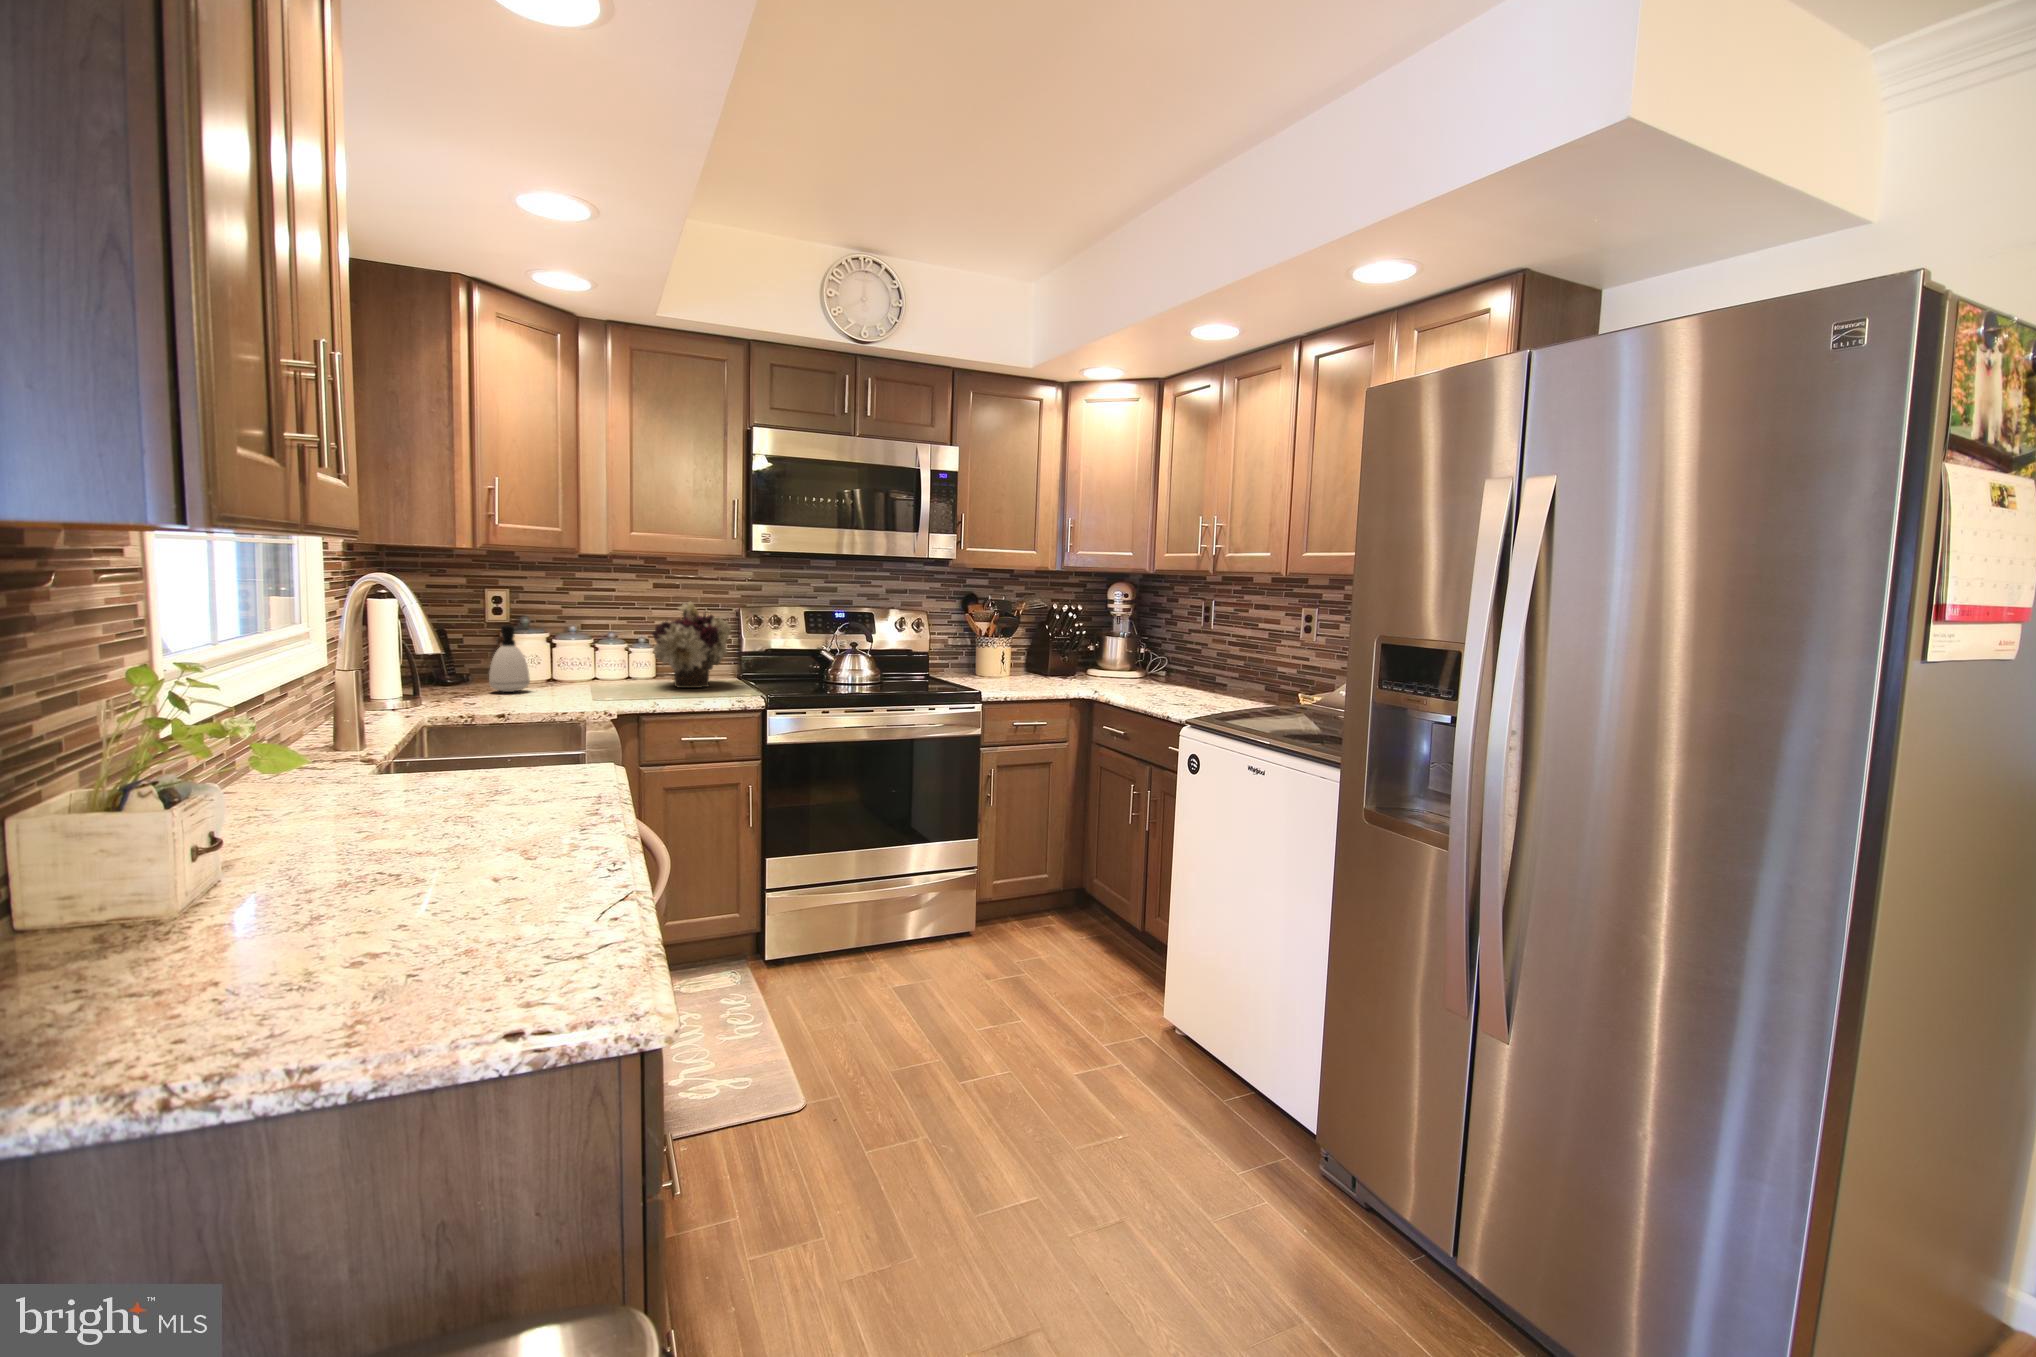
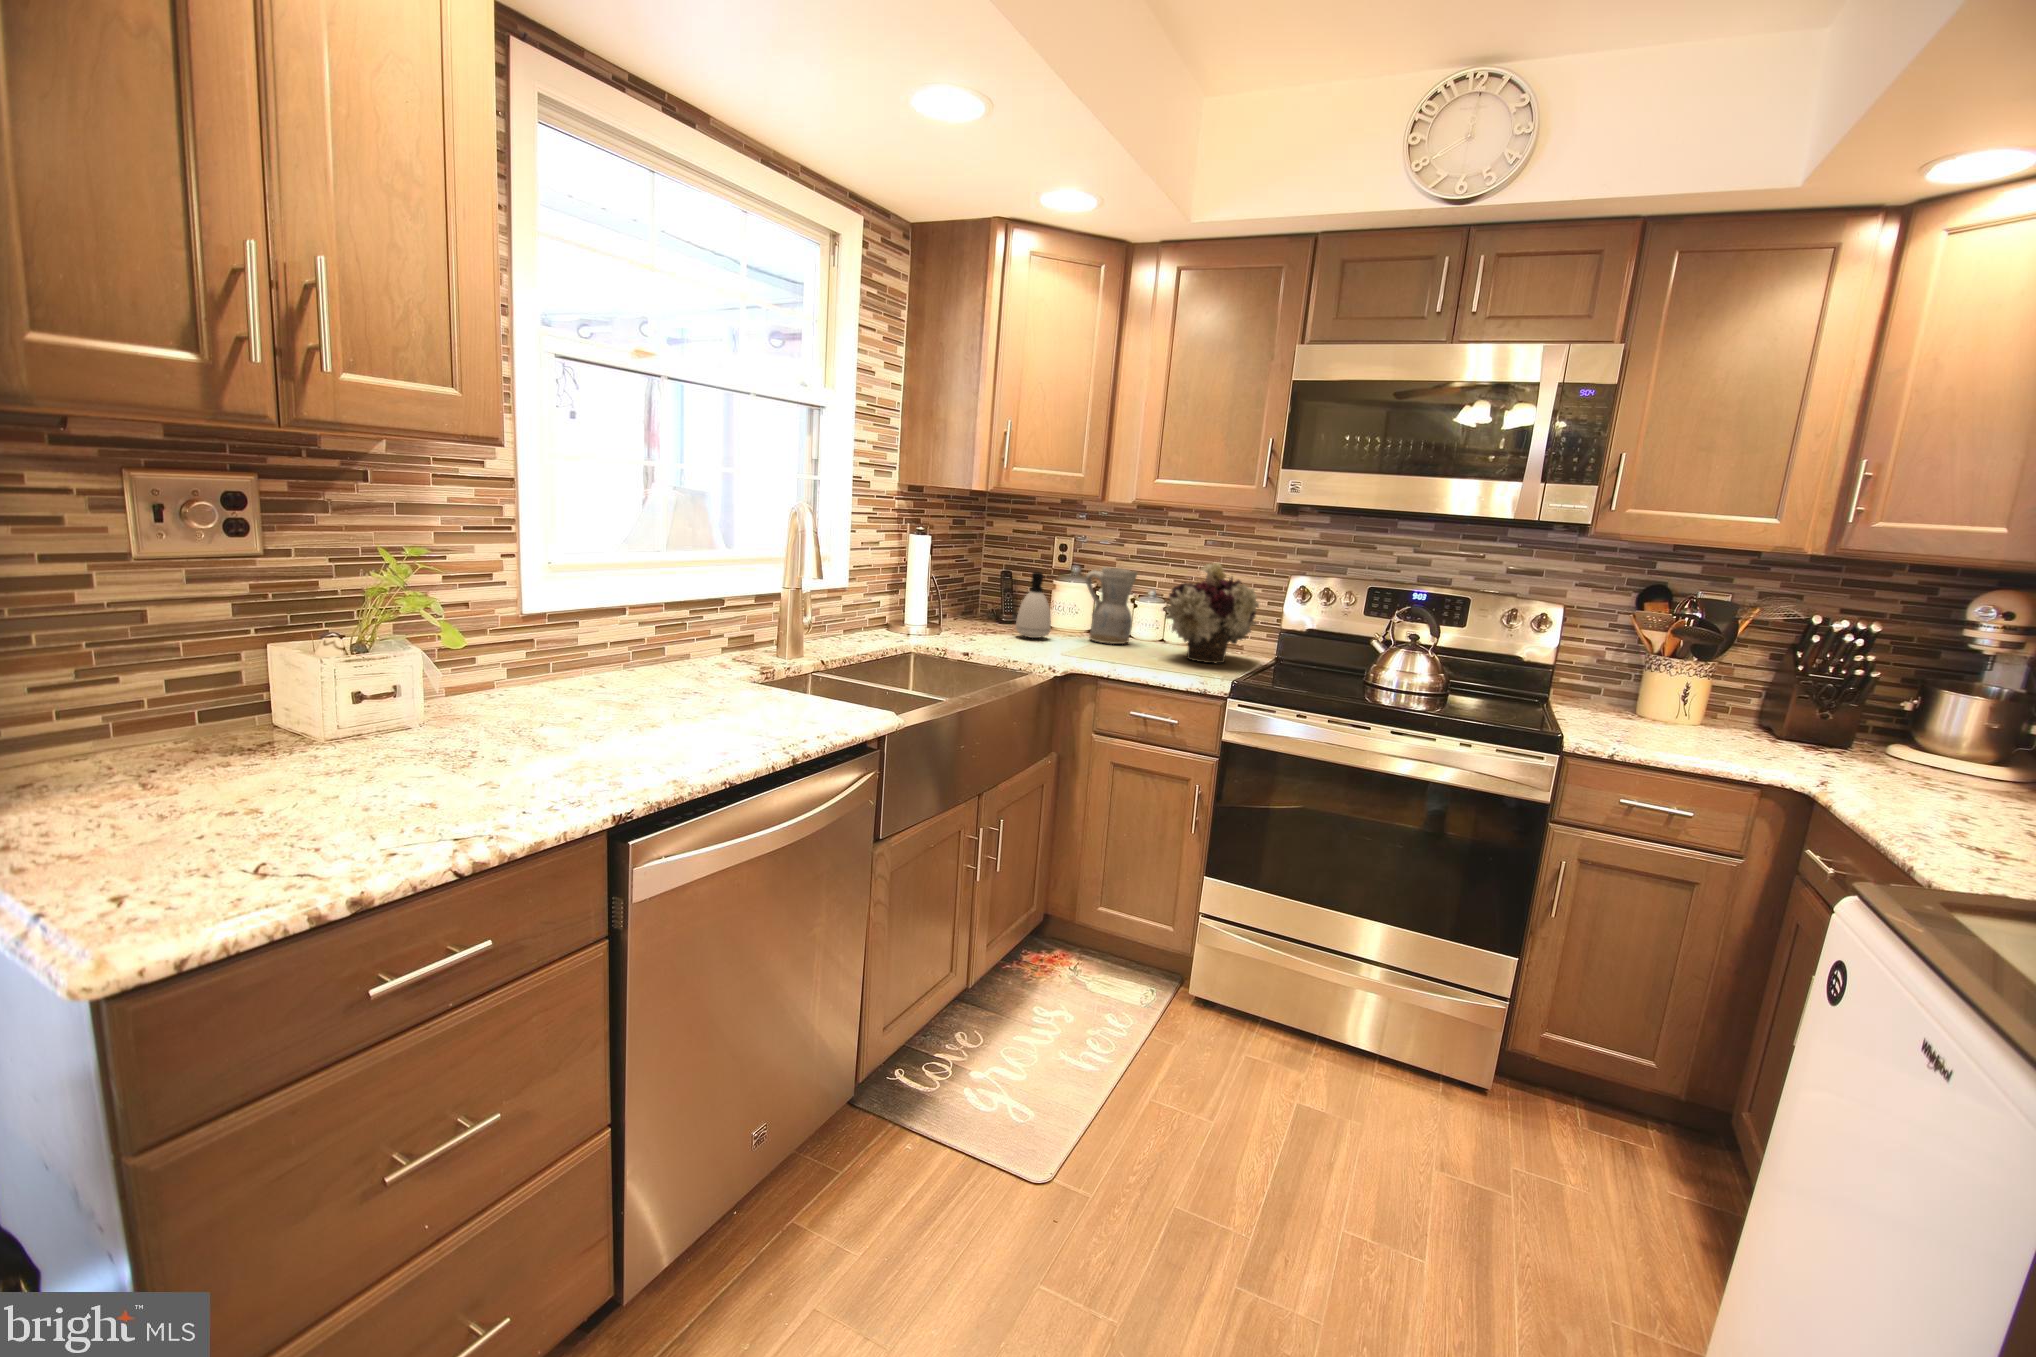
ceramic pitcher: none [554,615,607,686] -> present [1086,567,1137,644]

